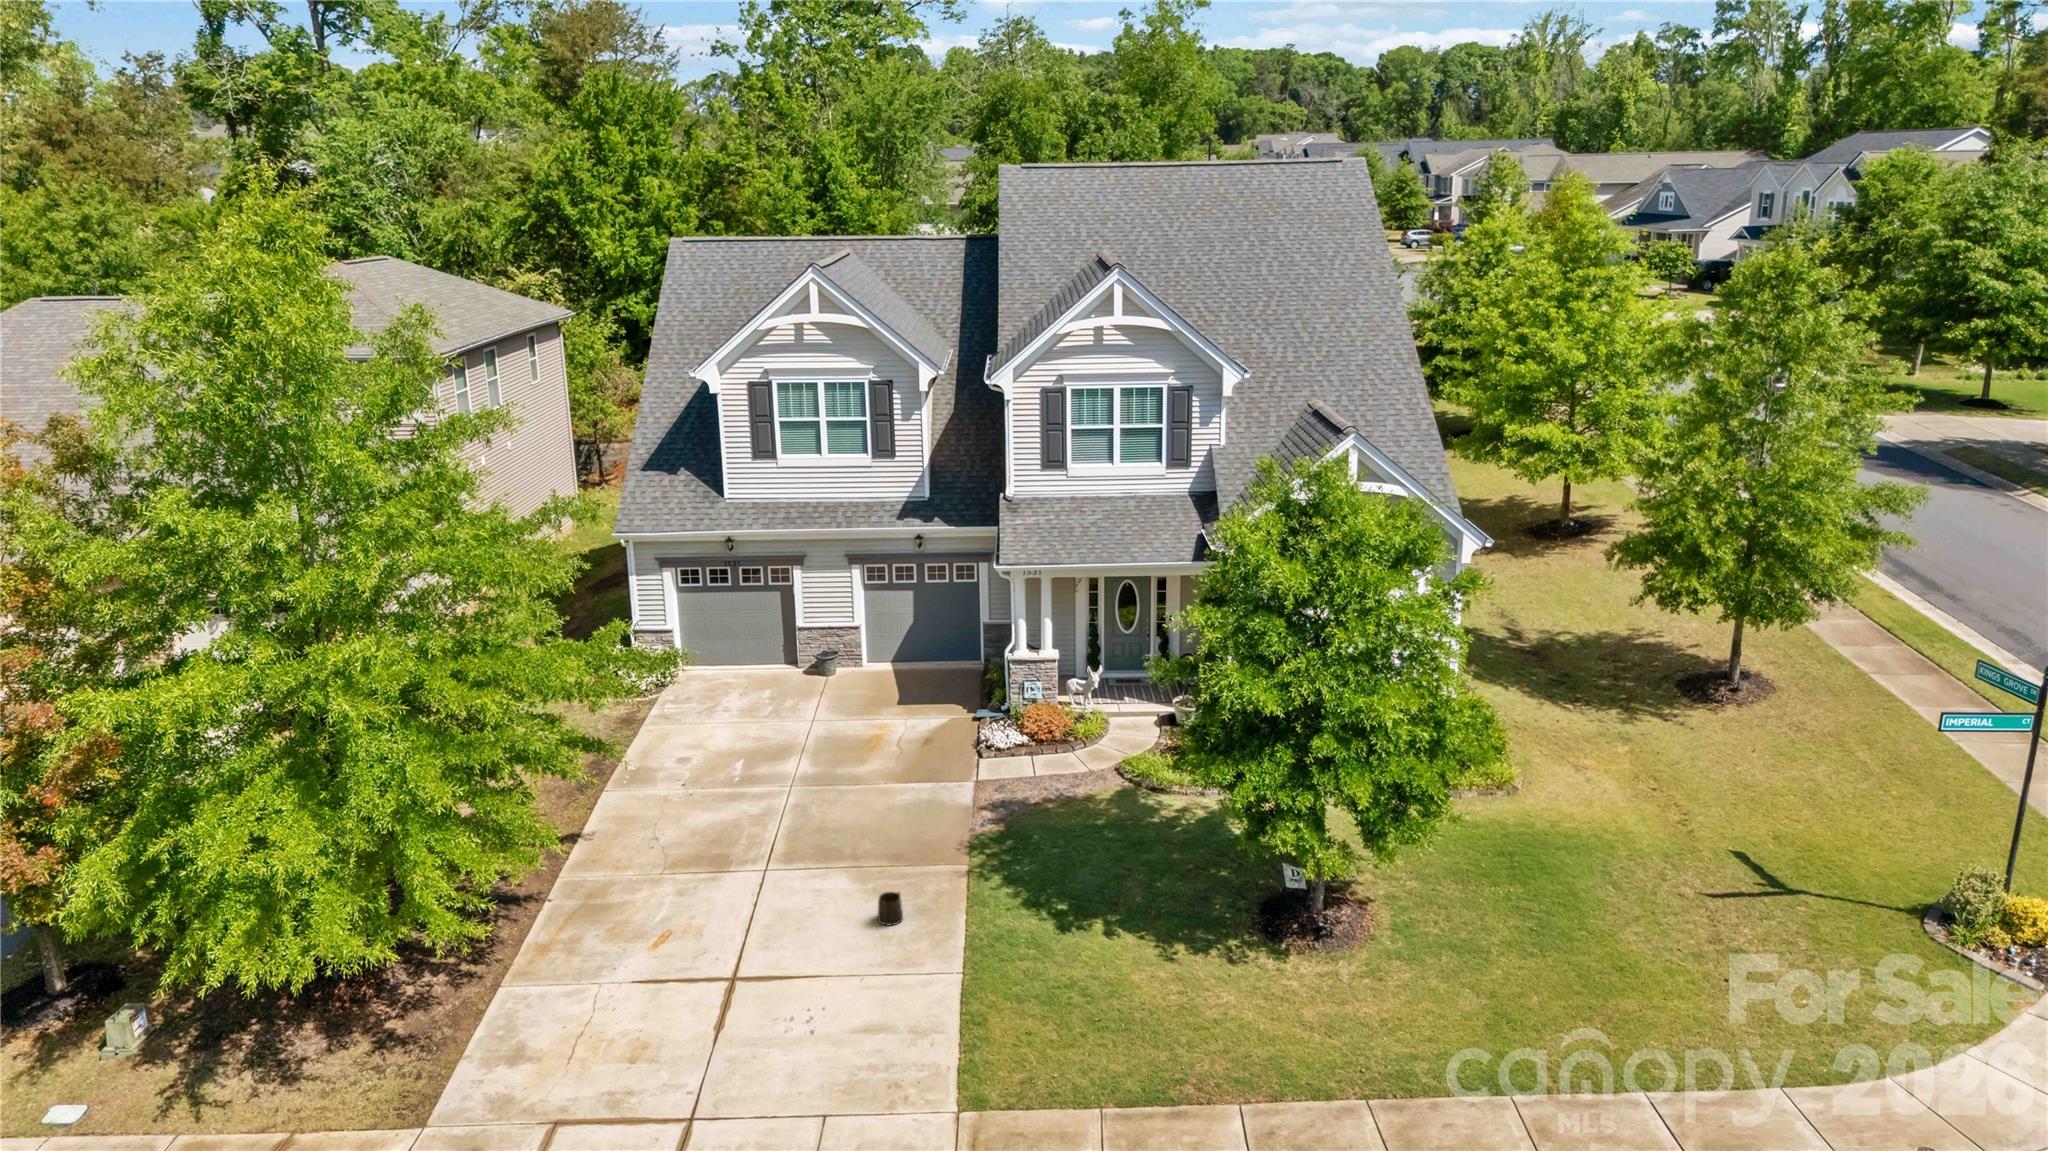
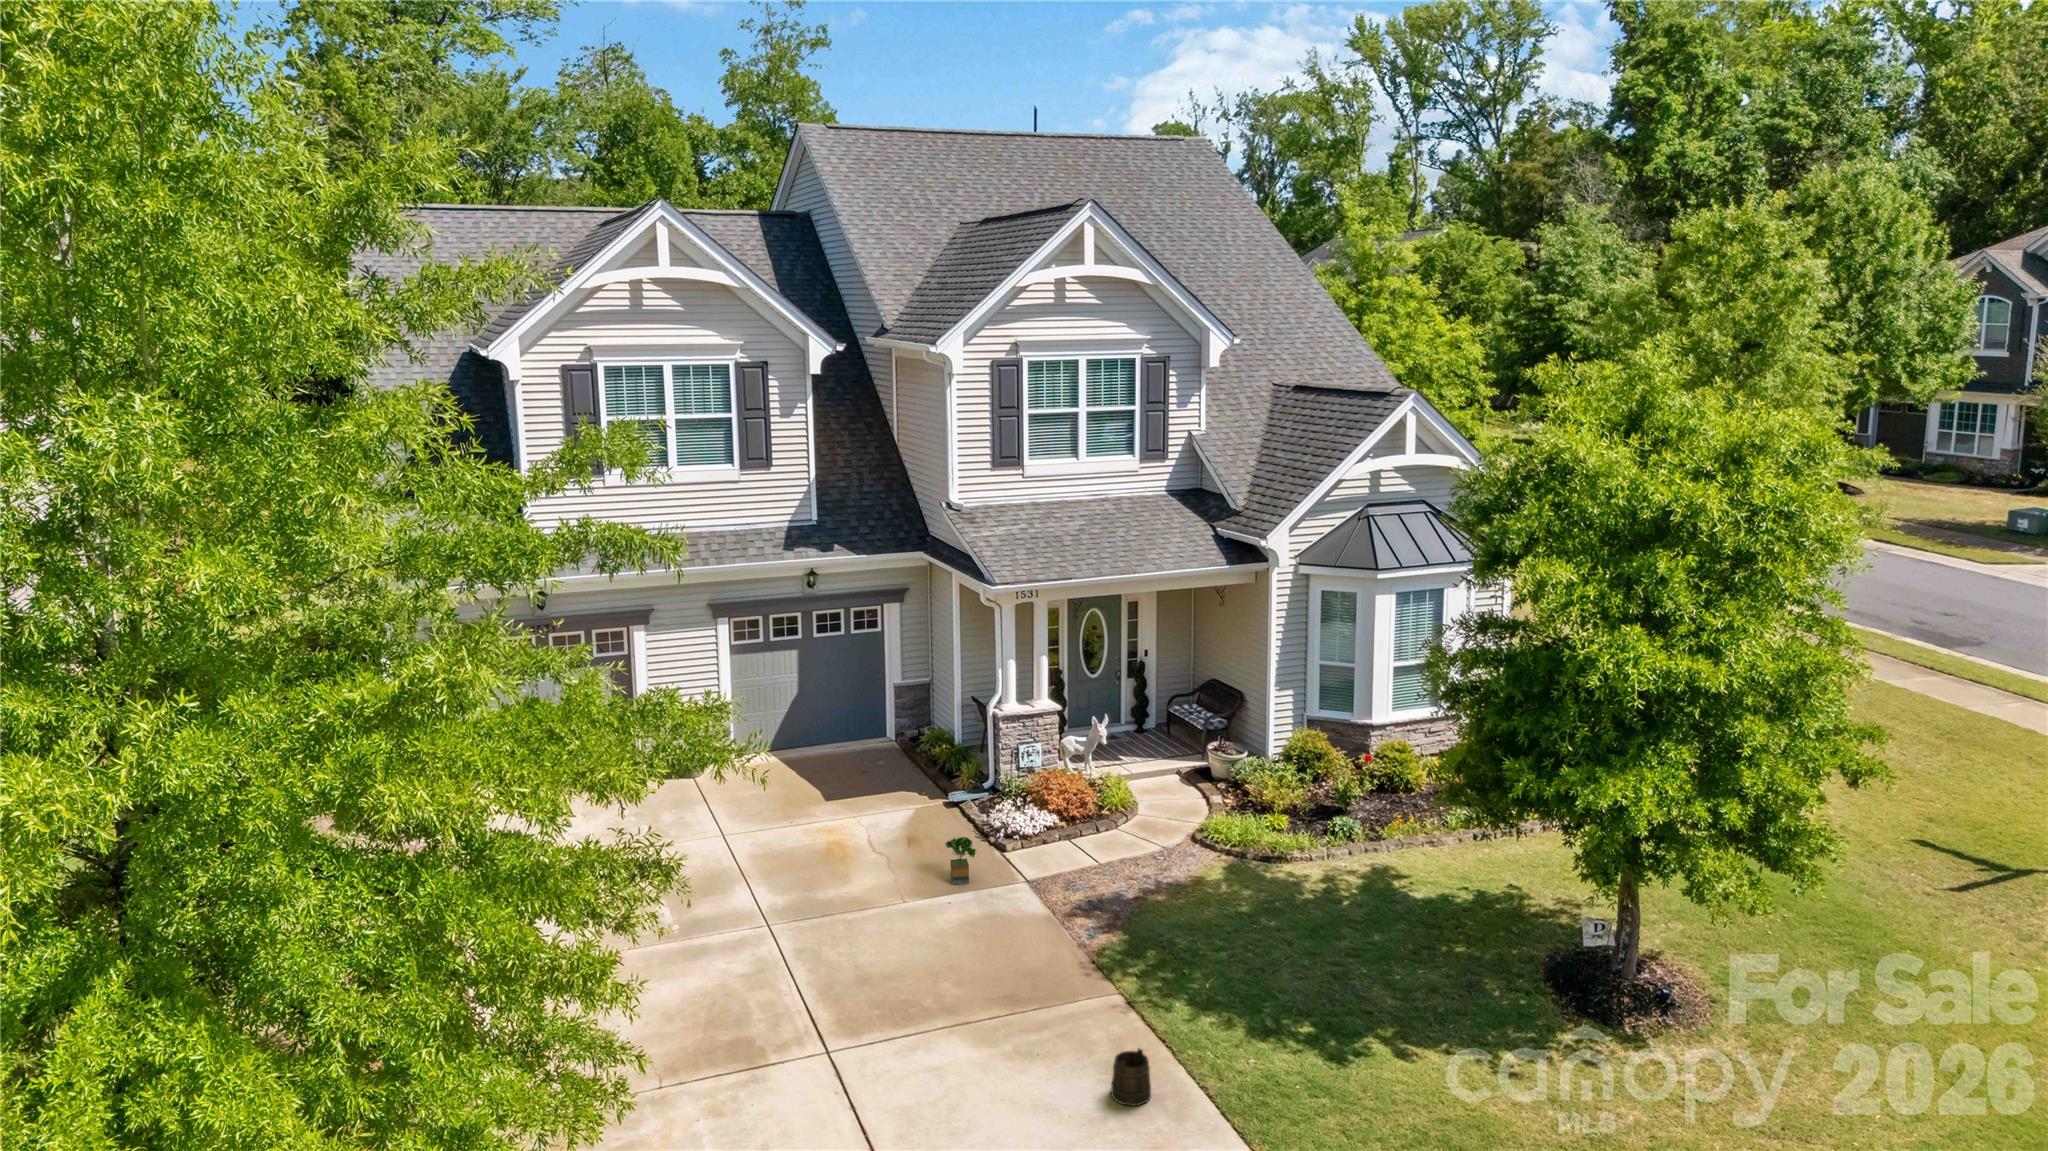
potted tree: none [916,740,937,774] -> present [945,837,976,885]

